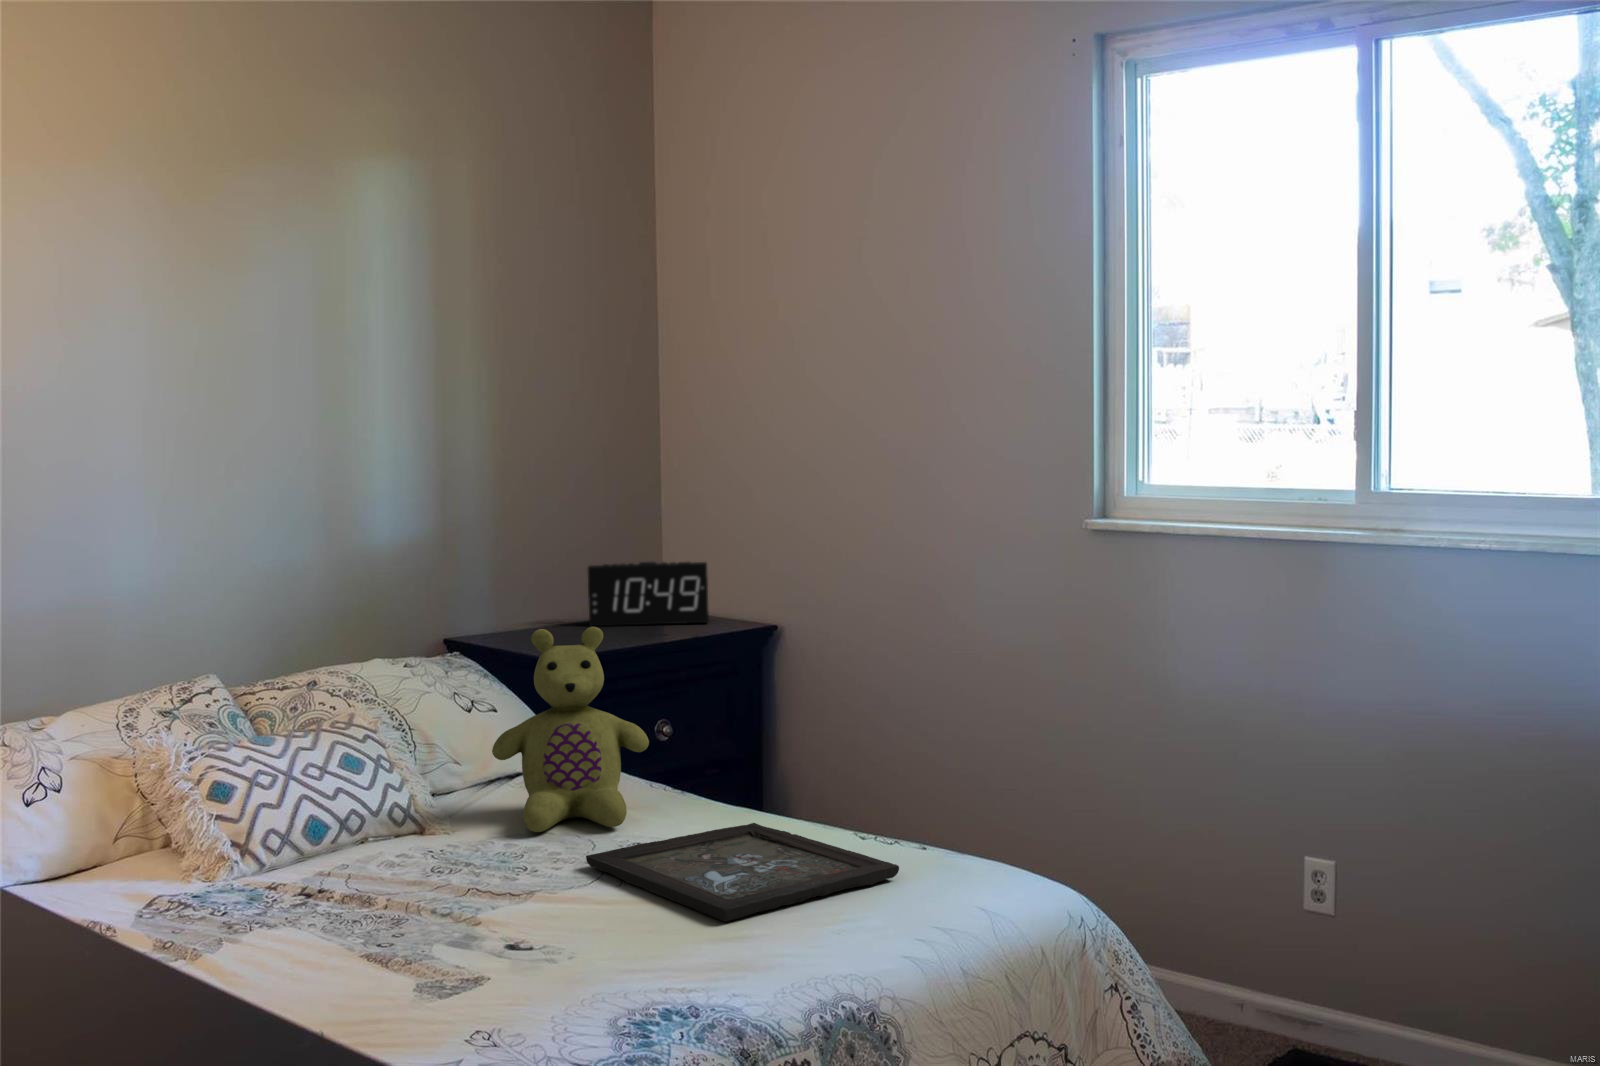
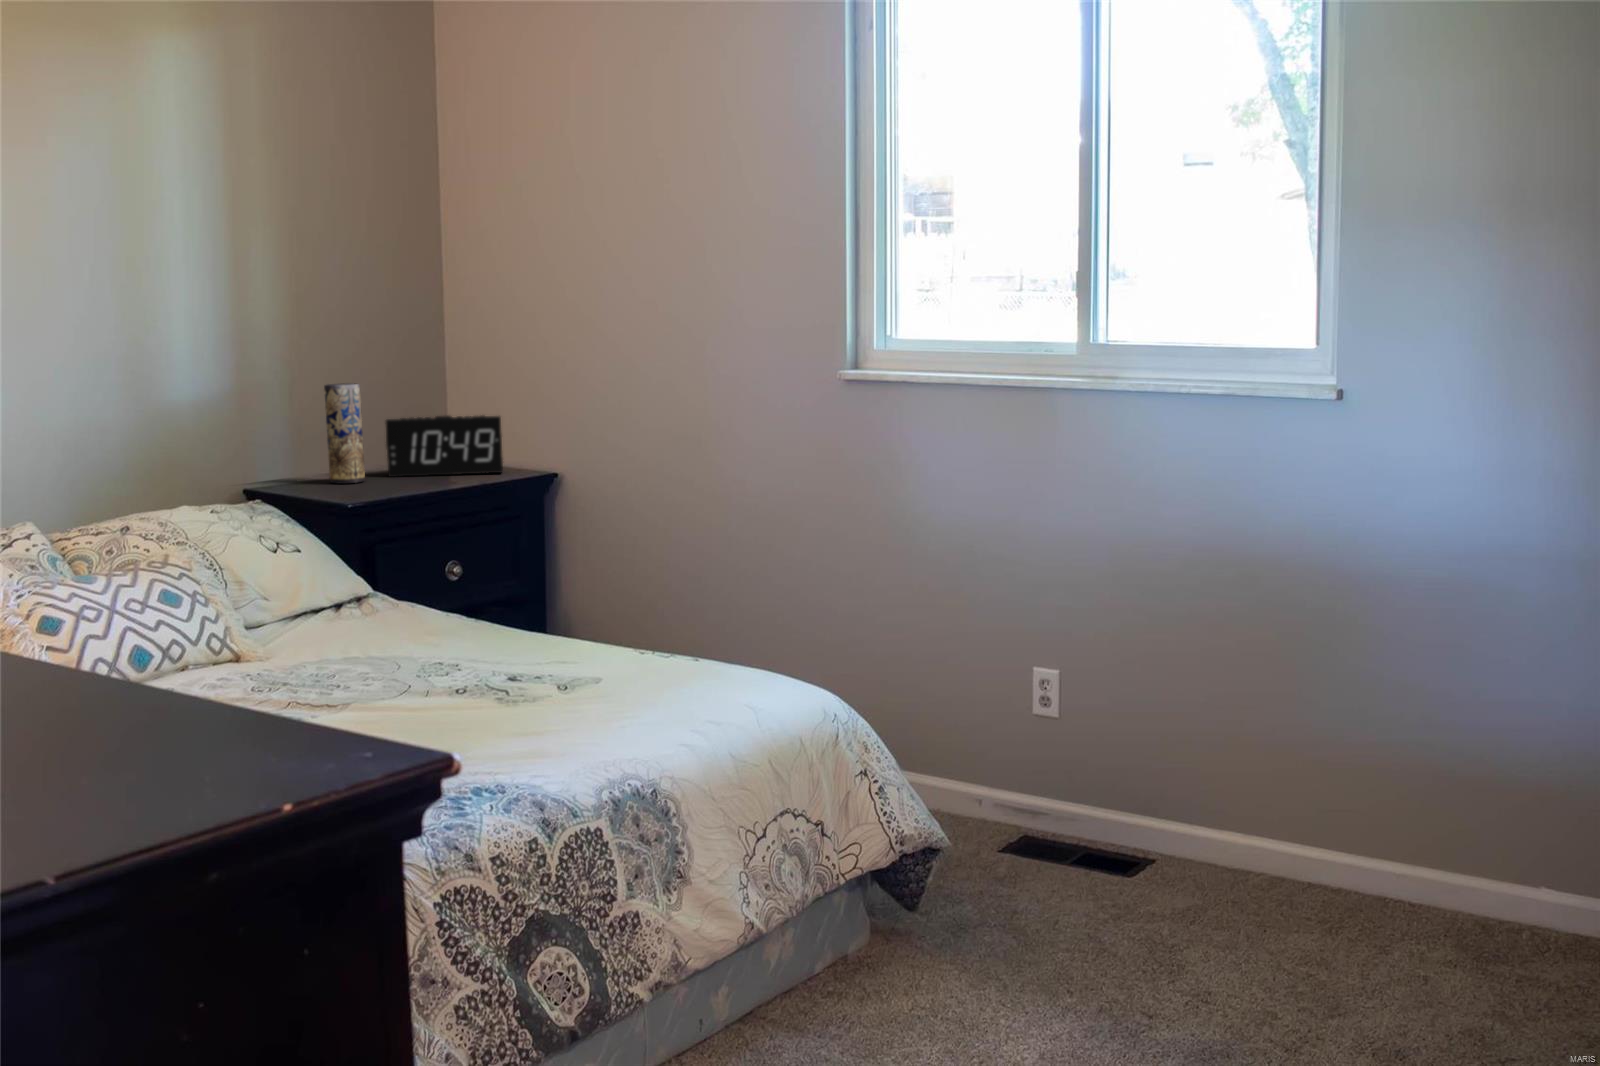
vase: none [525,528,565,633] -> present [324,383,365,483]
stuffed bear: present [492,627,649,832] -> none [304,472,451,658]
tray: present [586,823,899,921] -> none [398,645,679,722]

